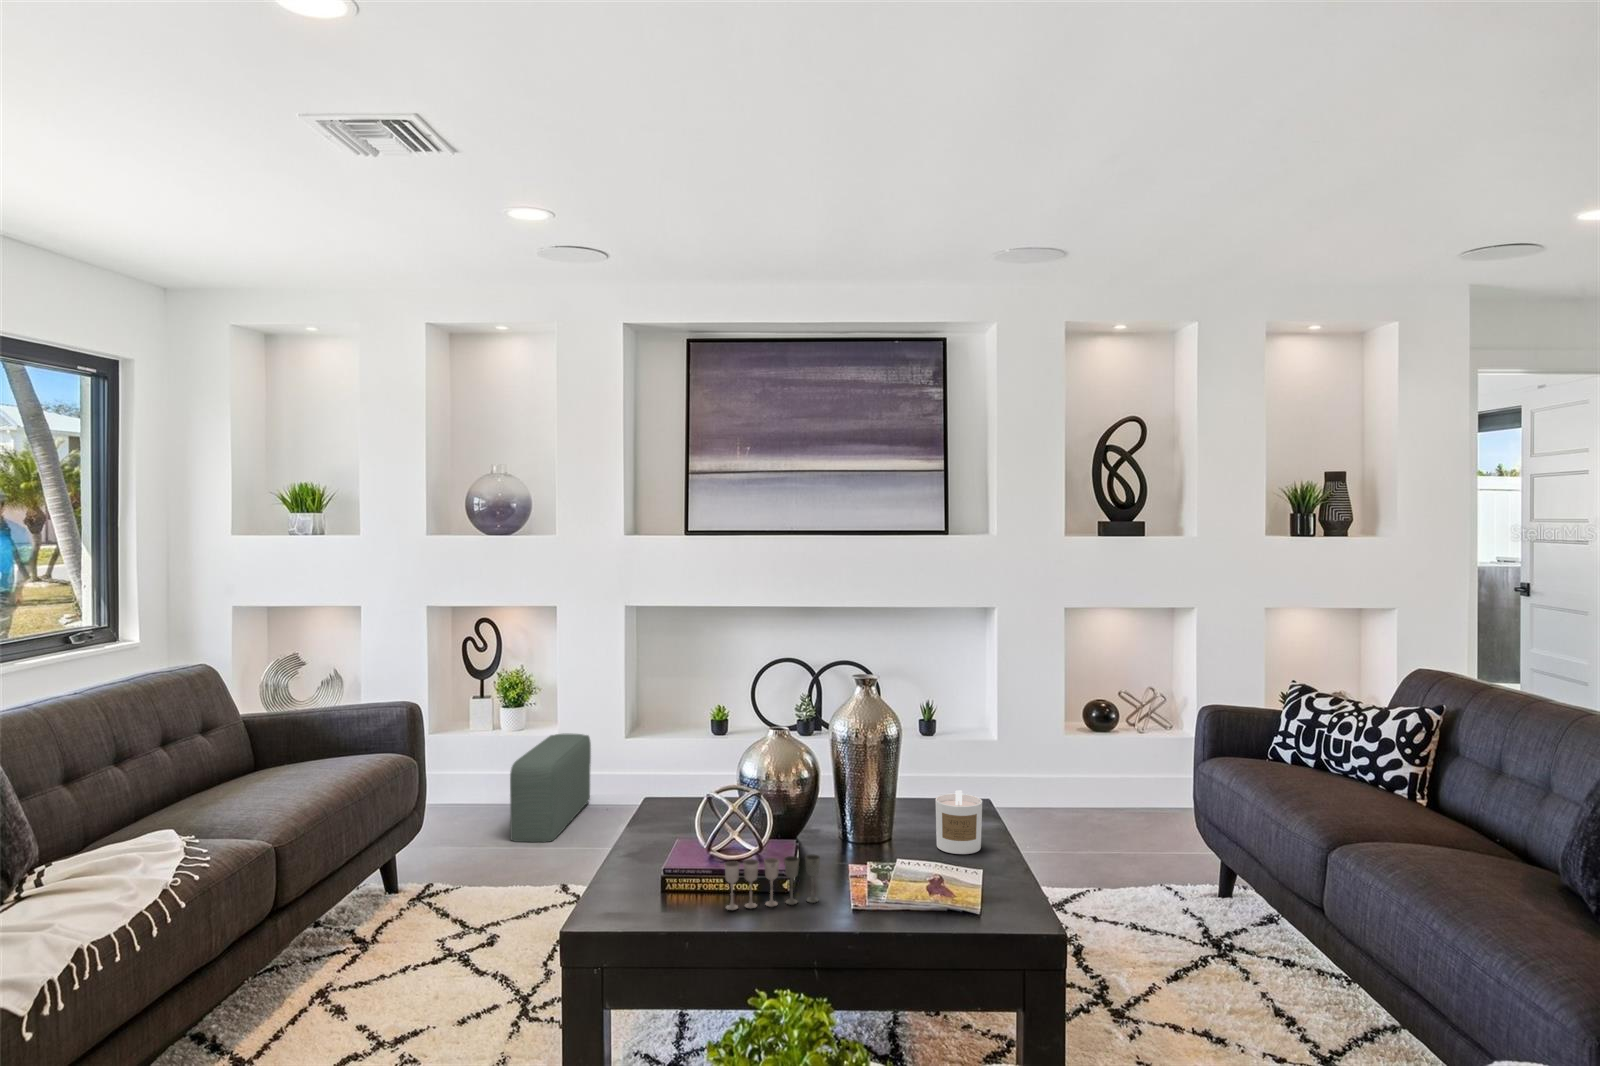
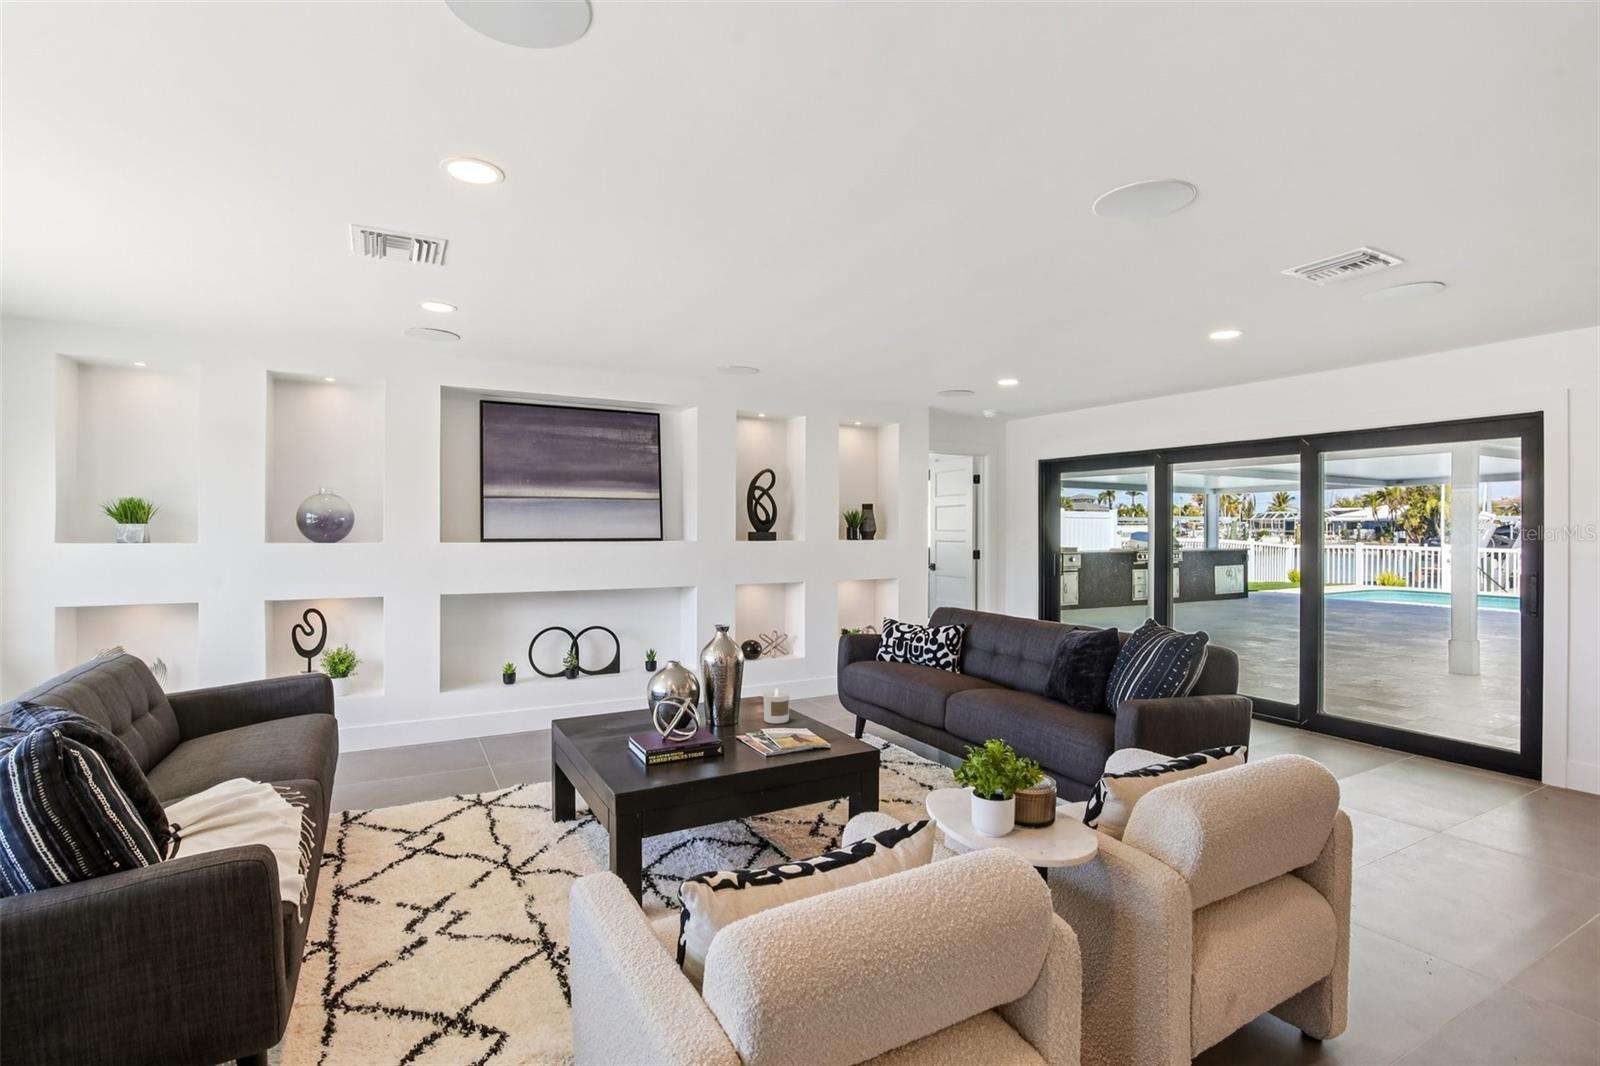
pouf: present [510,734,591,842] -> none [371,702,413,789]
wine glass: present [724,855,820,910] -> none [695,729,741,766]

